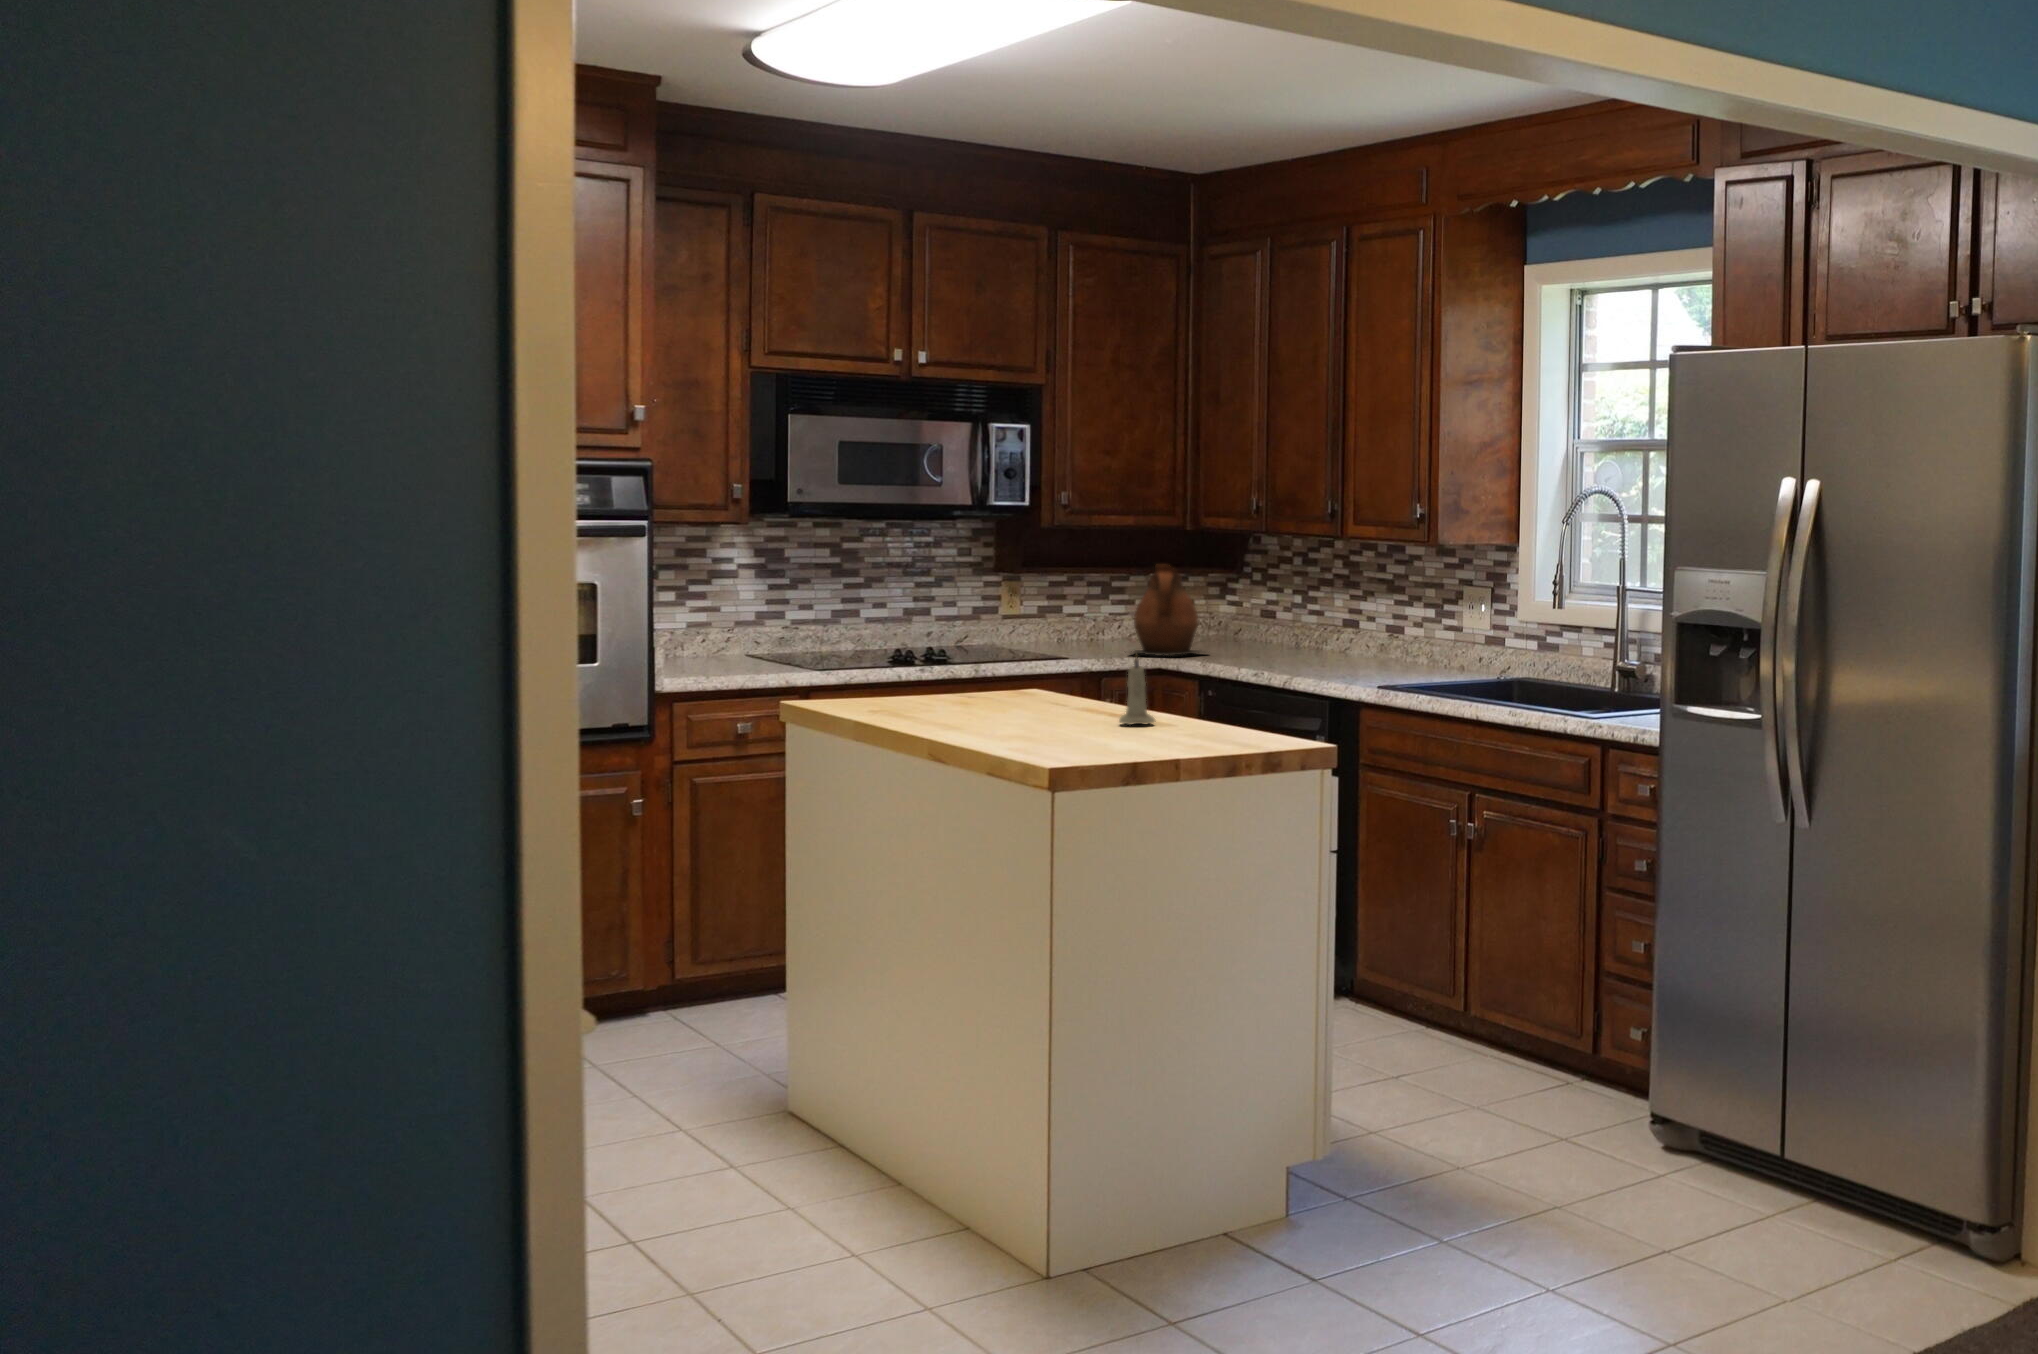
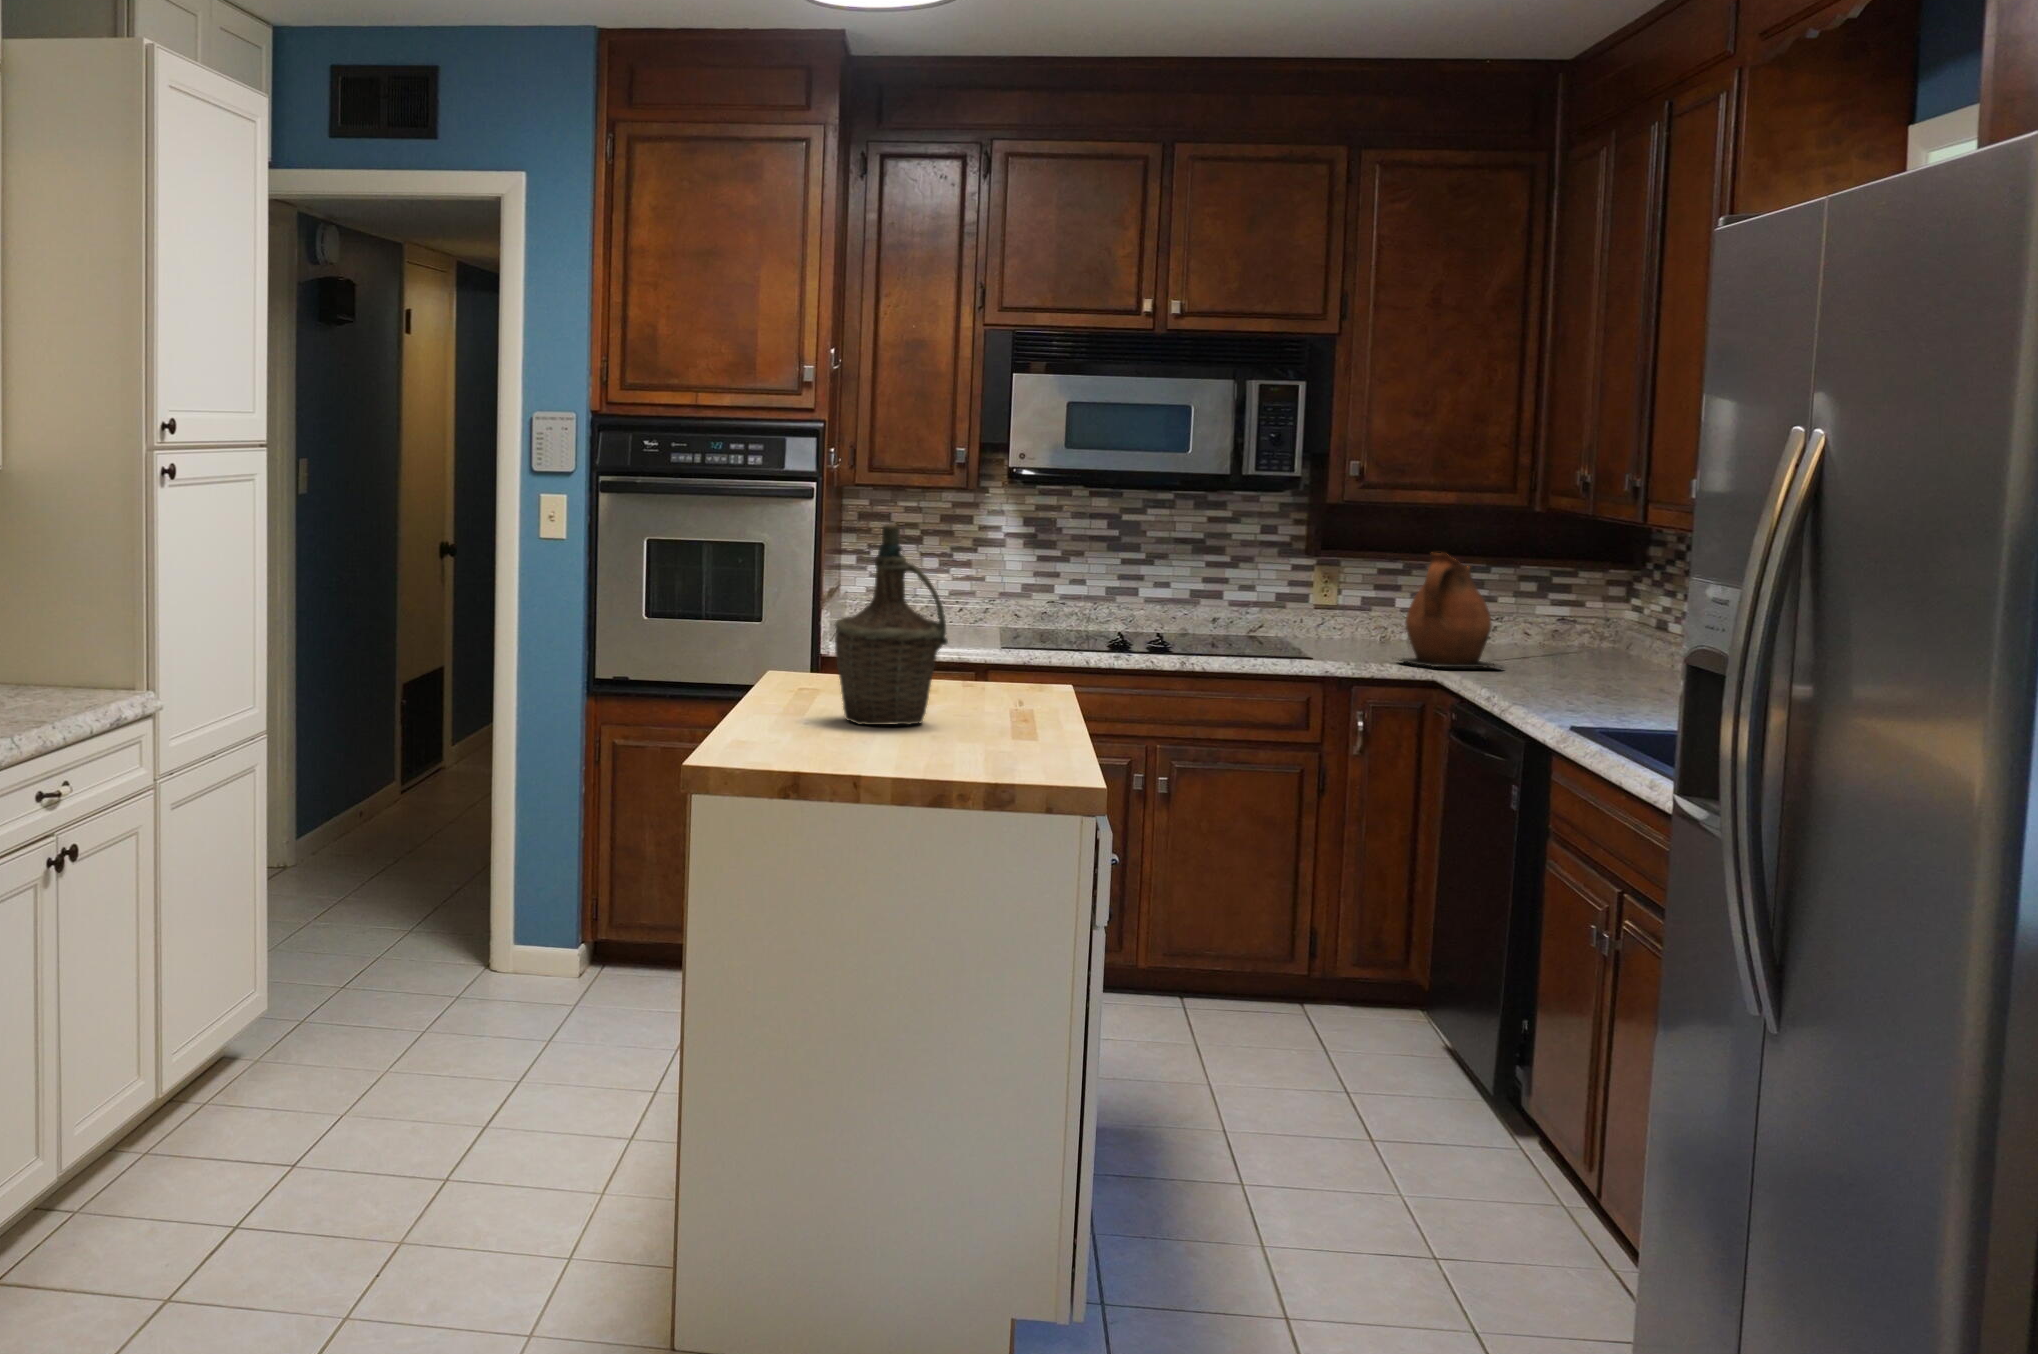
bottle: none [972,554,1069,726] -> present [835,524,948,725]
candle: present [1119,653,1155,725] -> none [962,651,1012,742]

